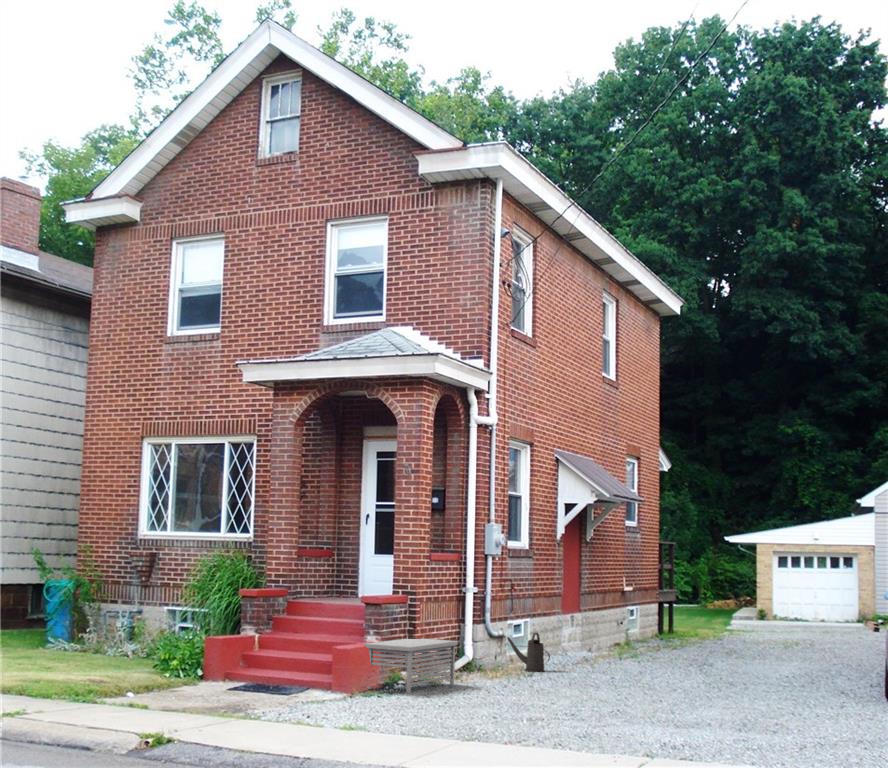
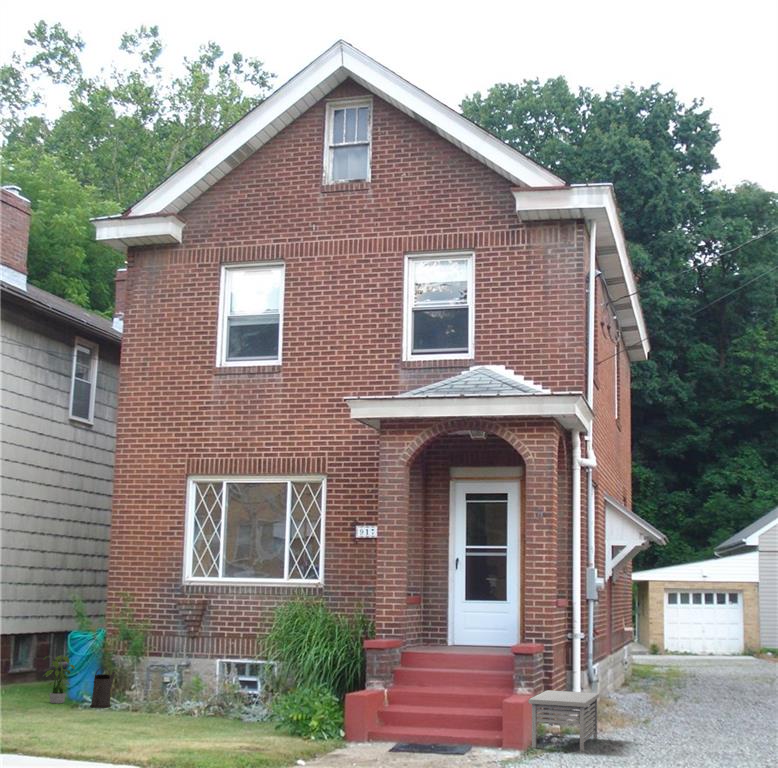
potted plant: none [11,603,39,646] -> present [44,656,75,703]
watering can: present [507,633,550,672] -> present [91,667,115,708]

